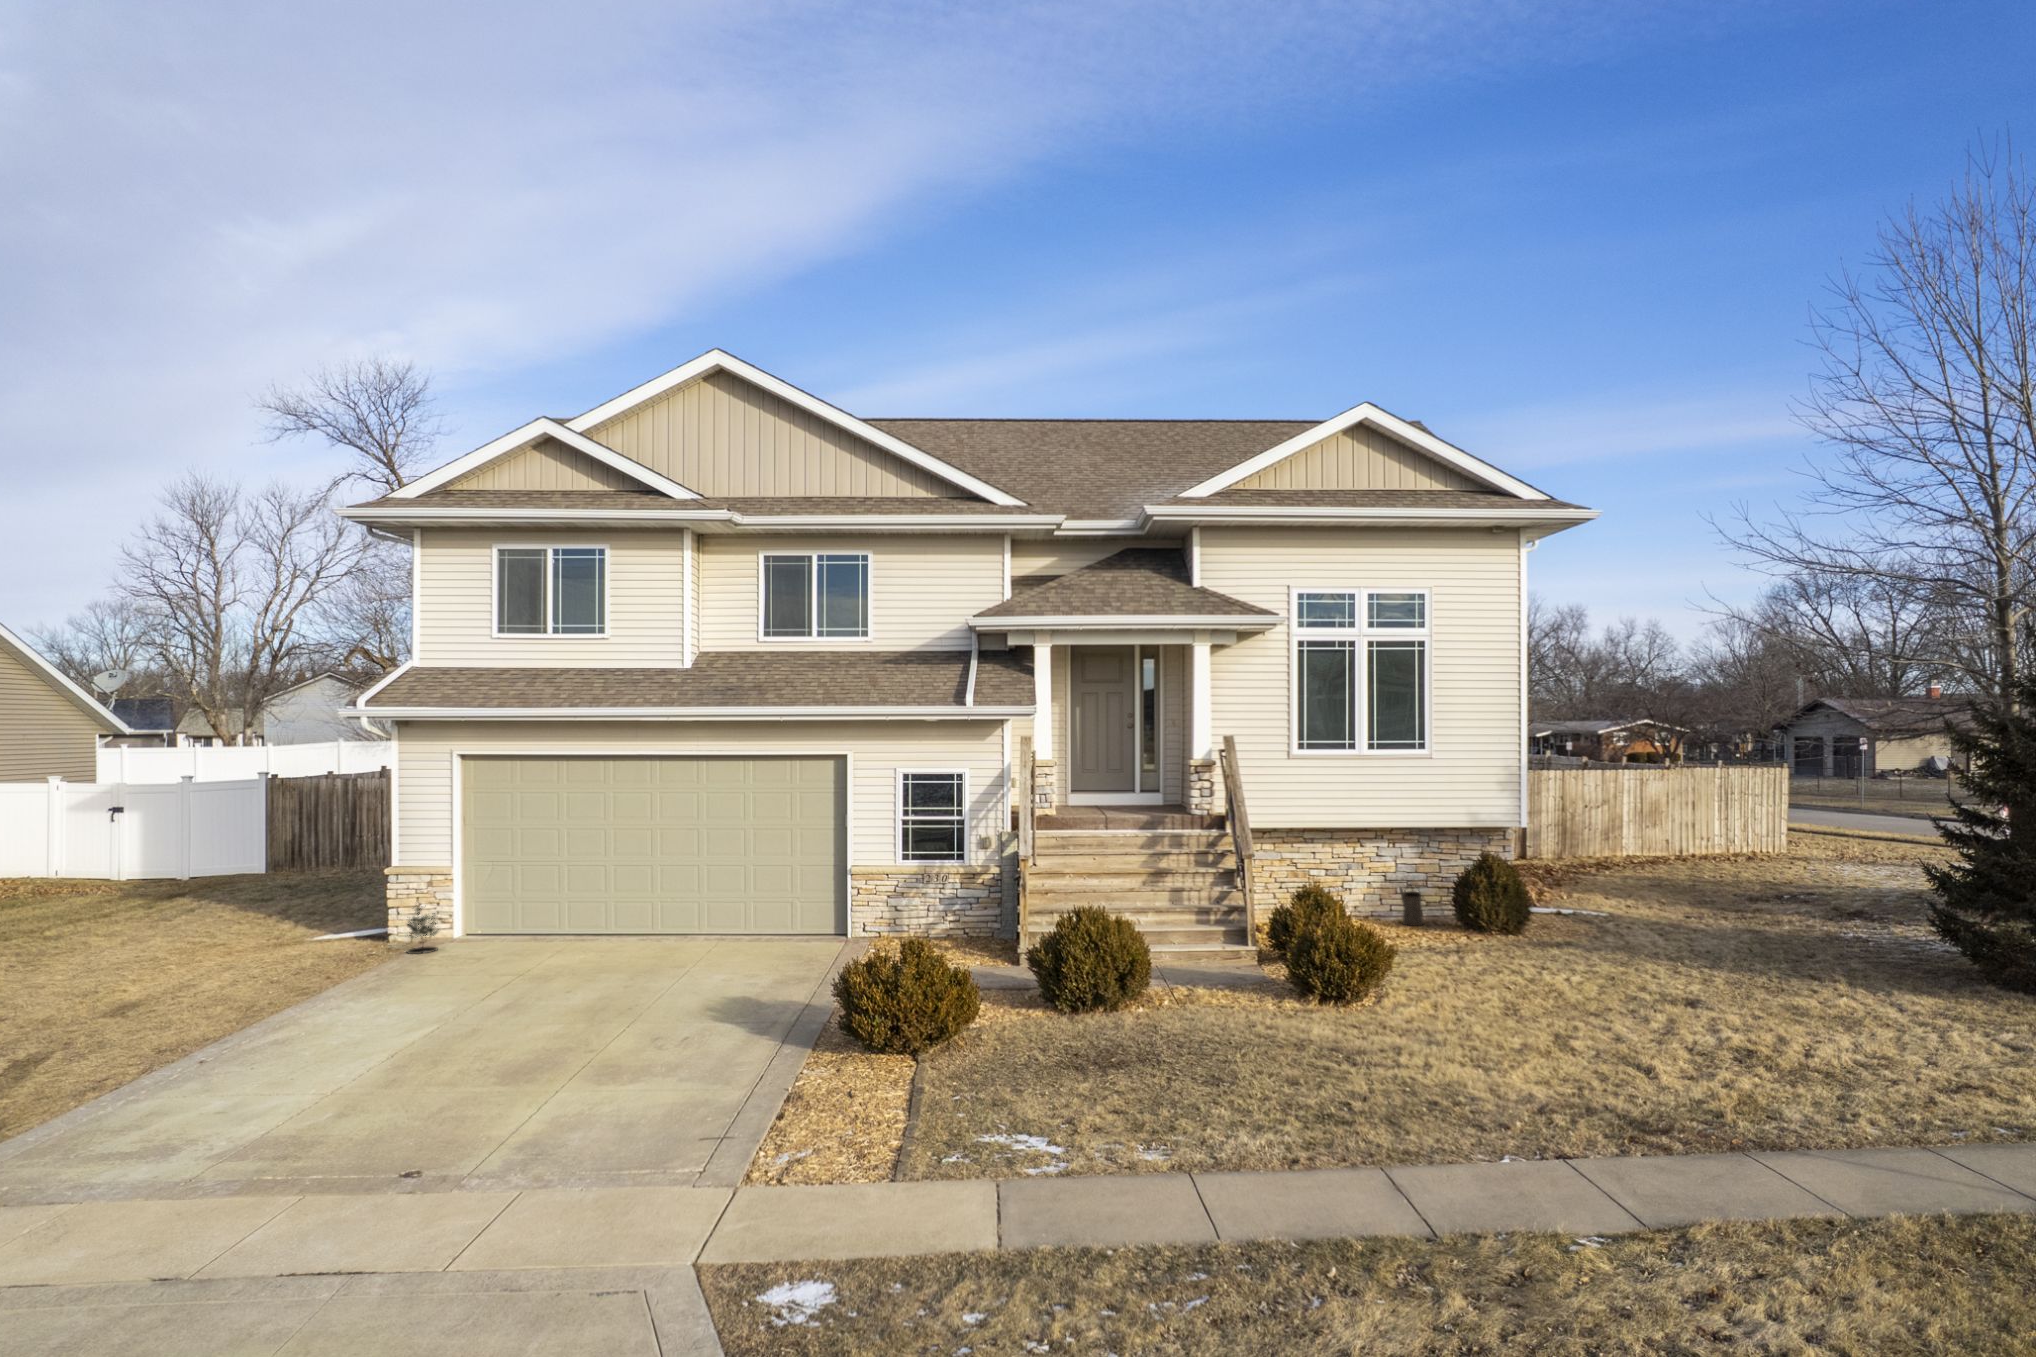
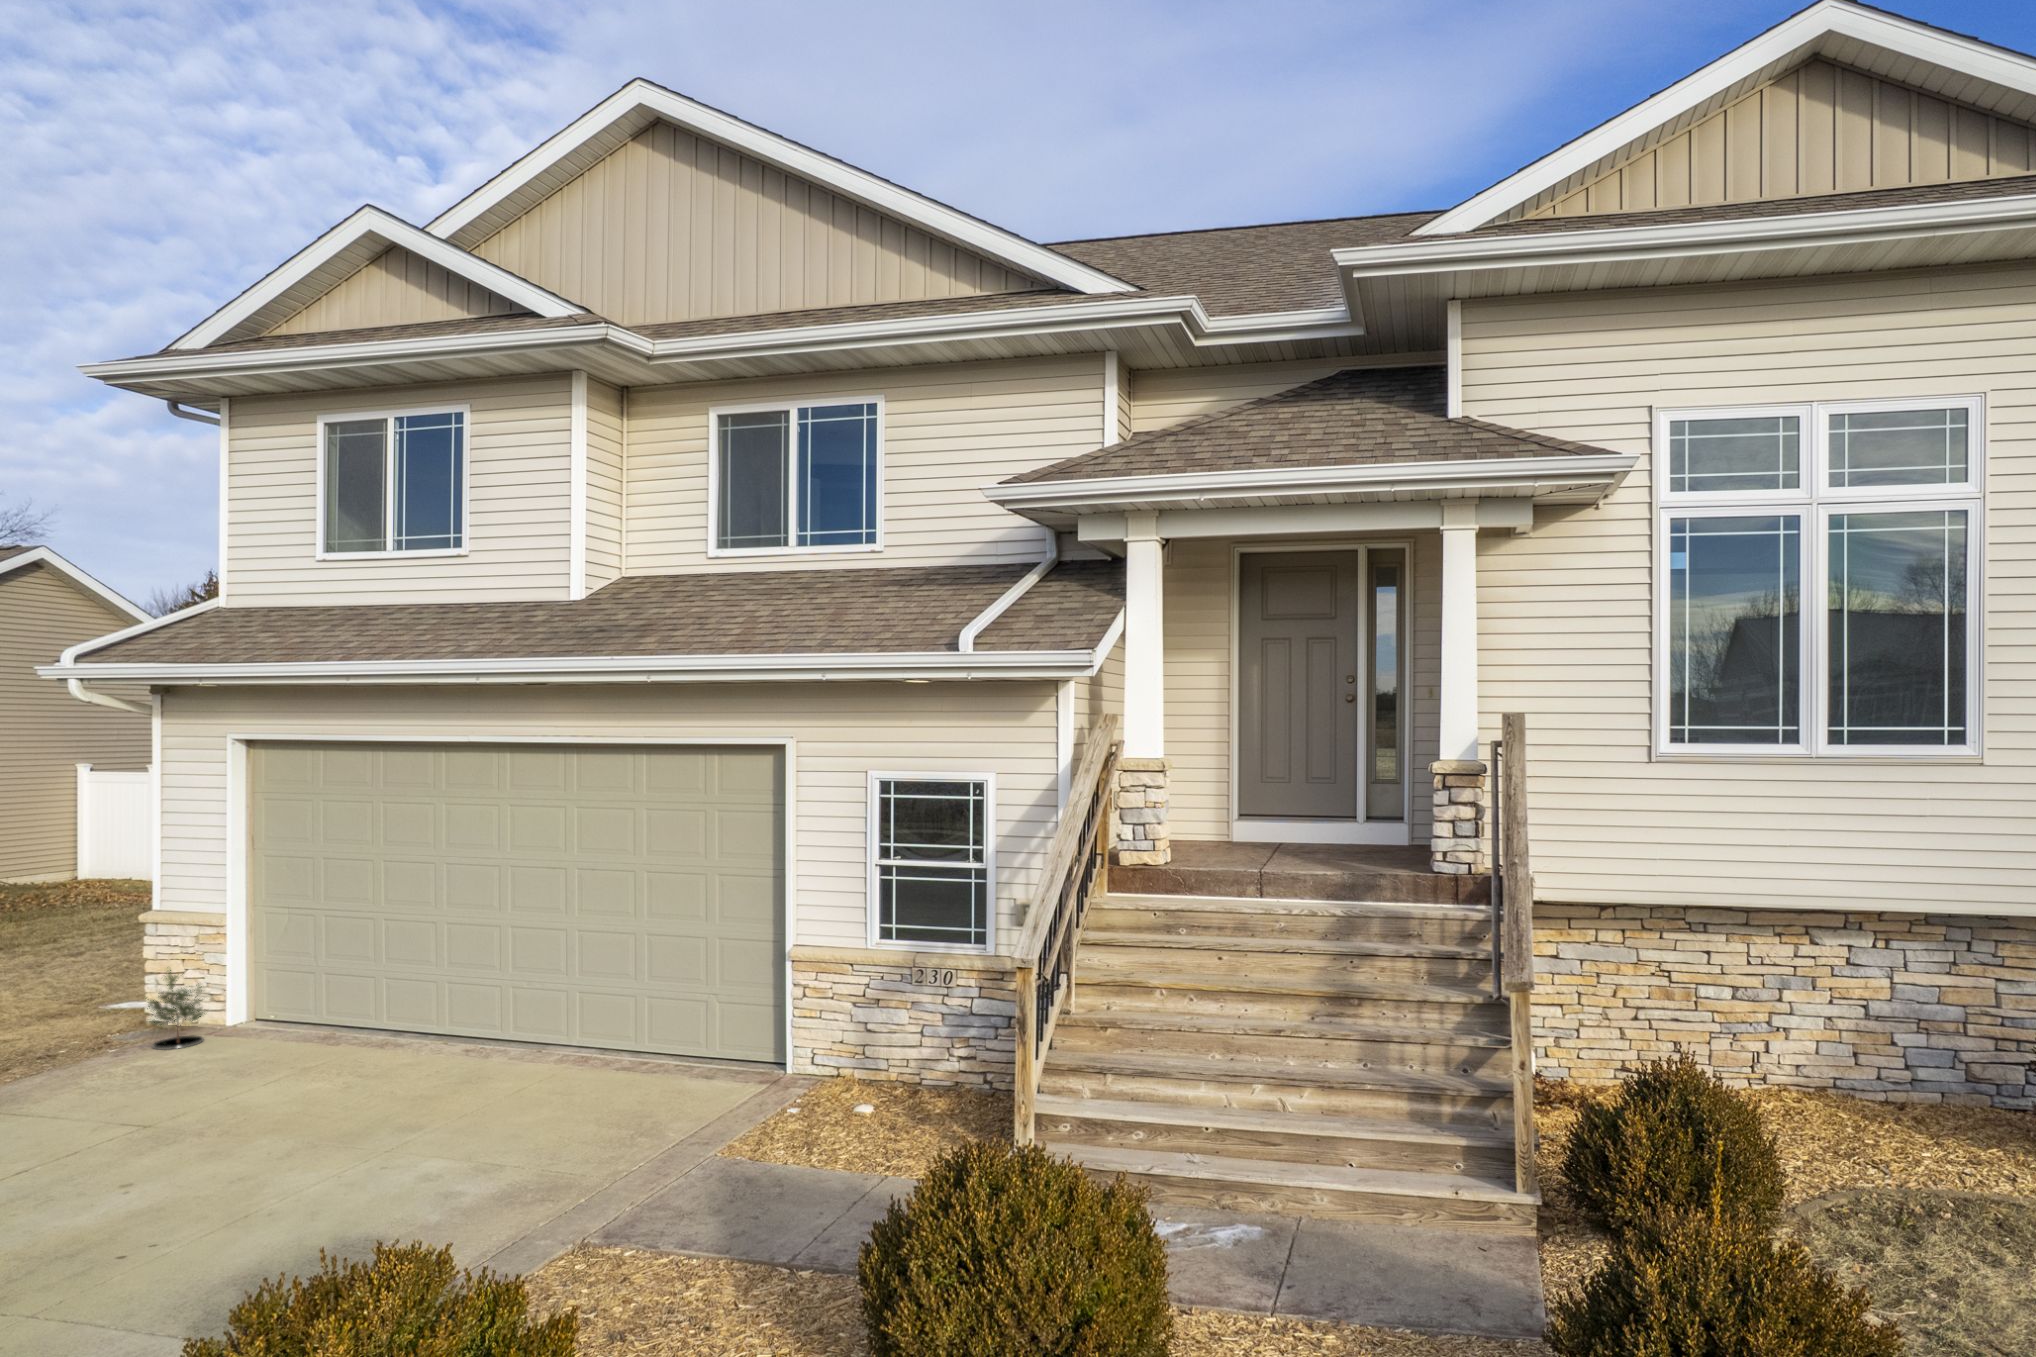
watering can: present [1399,887,1423,926] -> none [1900,1031,1961,1127]

